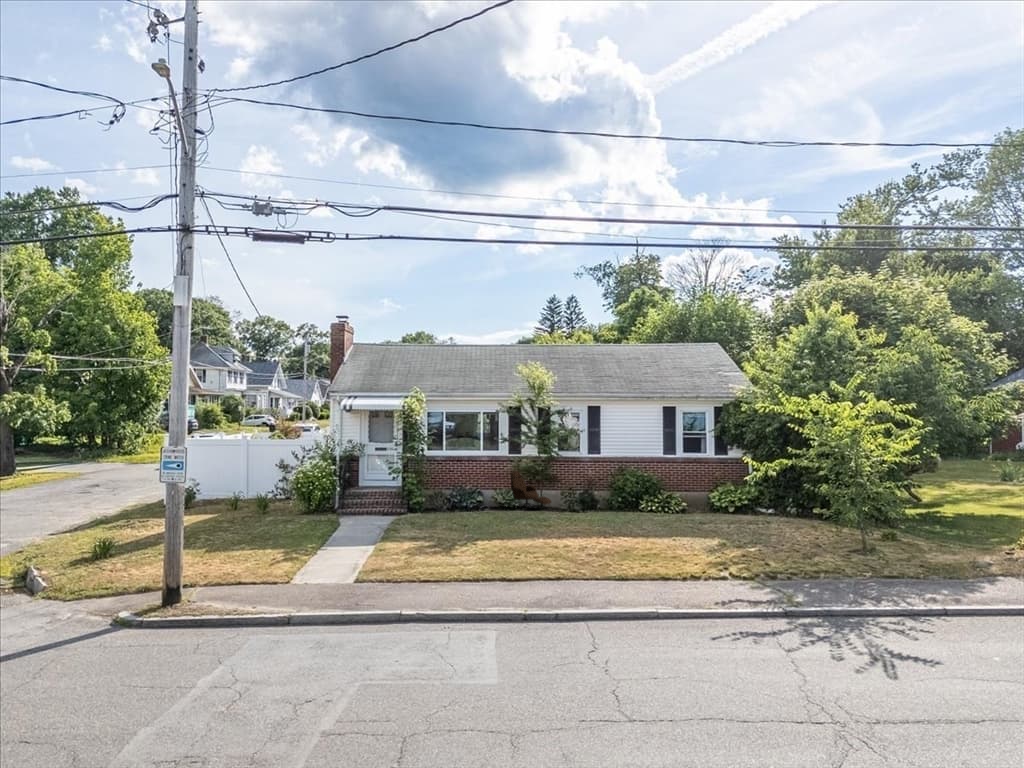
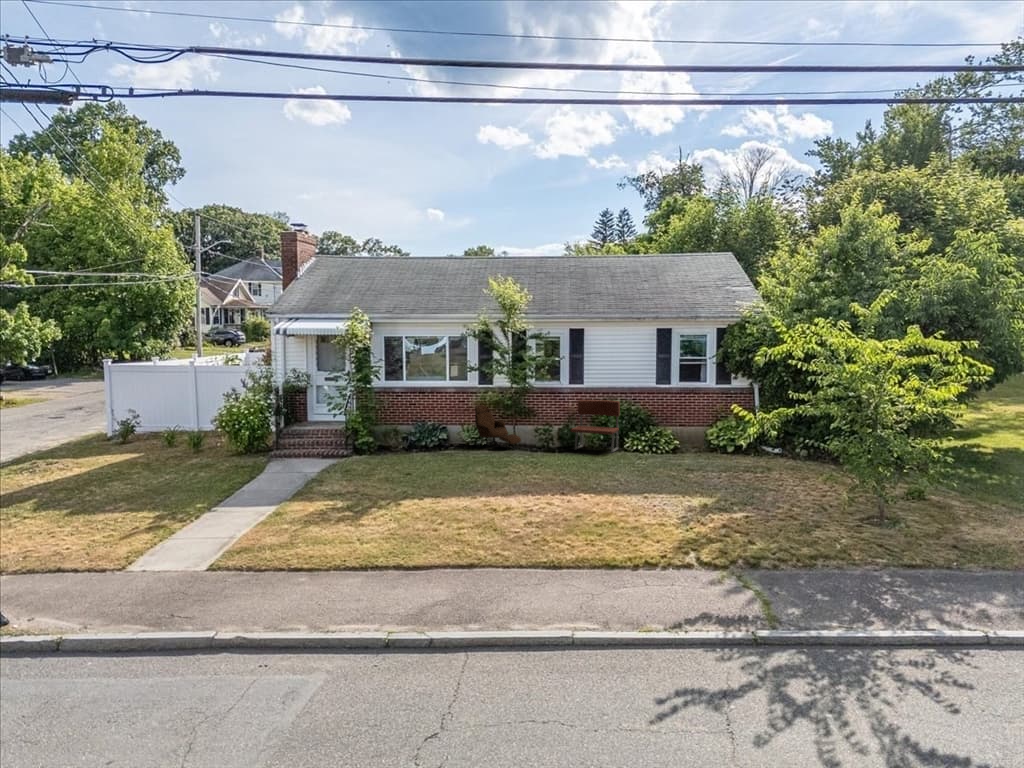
bench: none [595,467,637,511] -> present [571,400,620,452]

